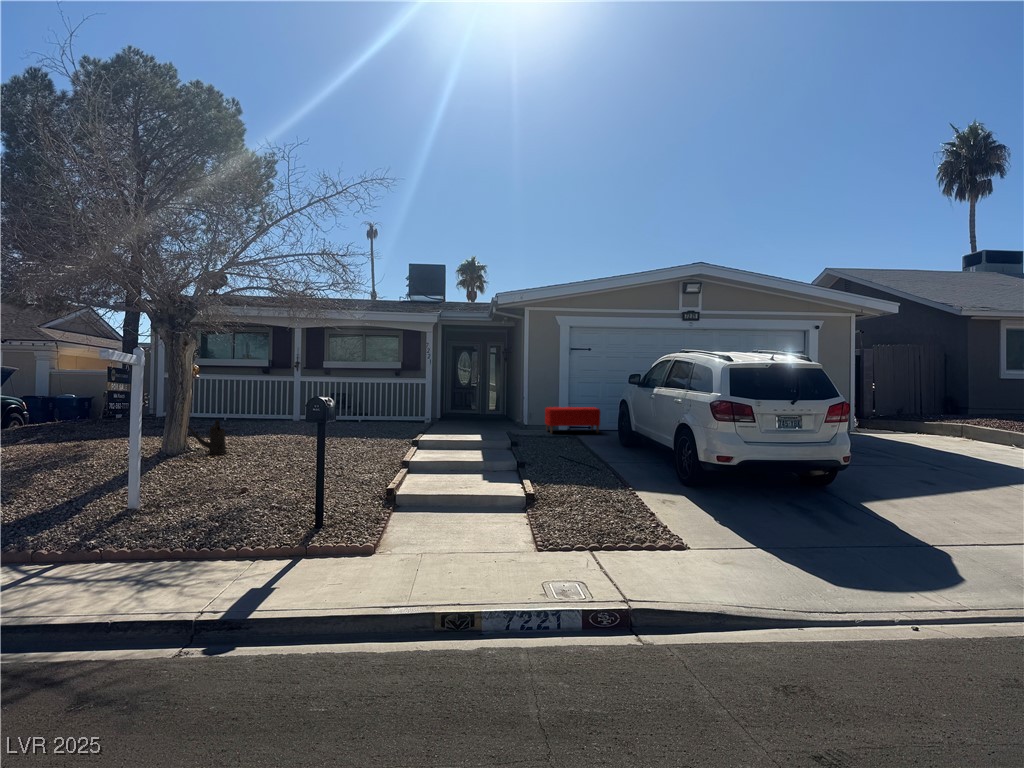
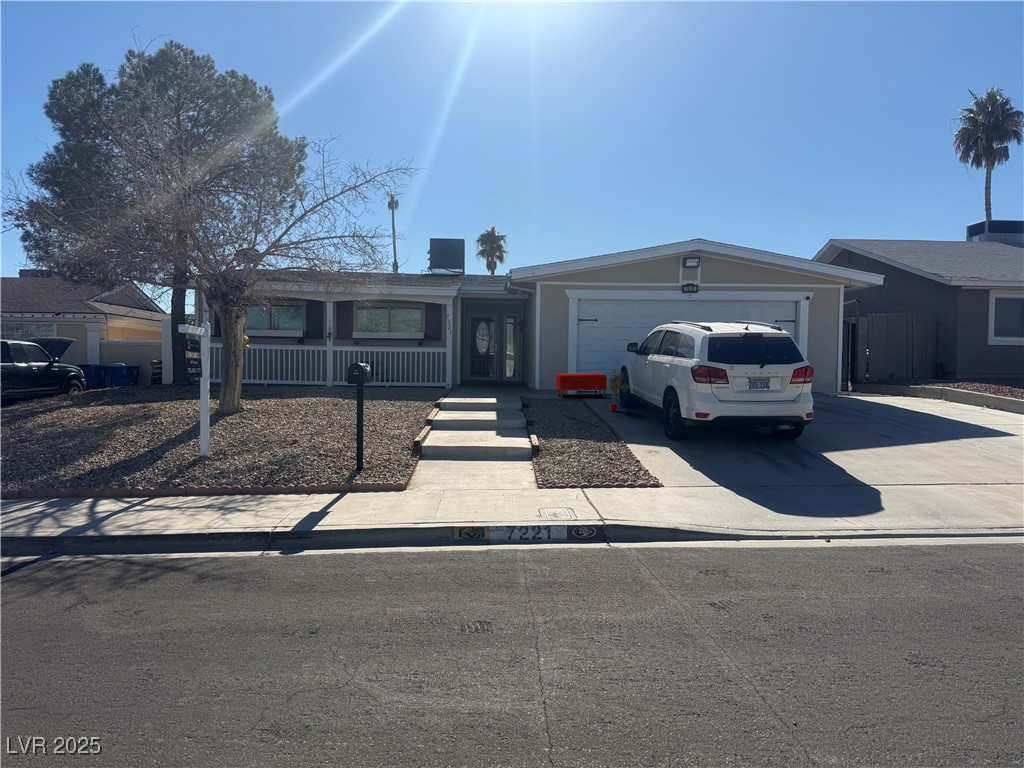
potted tree: none [603,403,629,450] -> present [608,369,629,412]
watering can: present [188,420,227,455] -> none [240,384,278,415]

